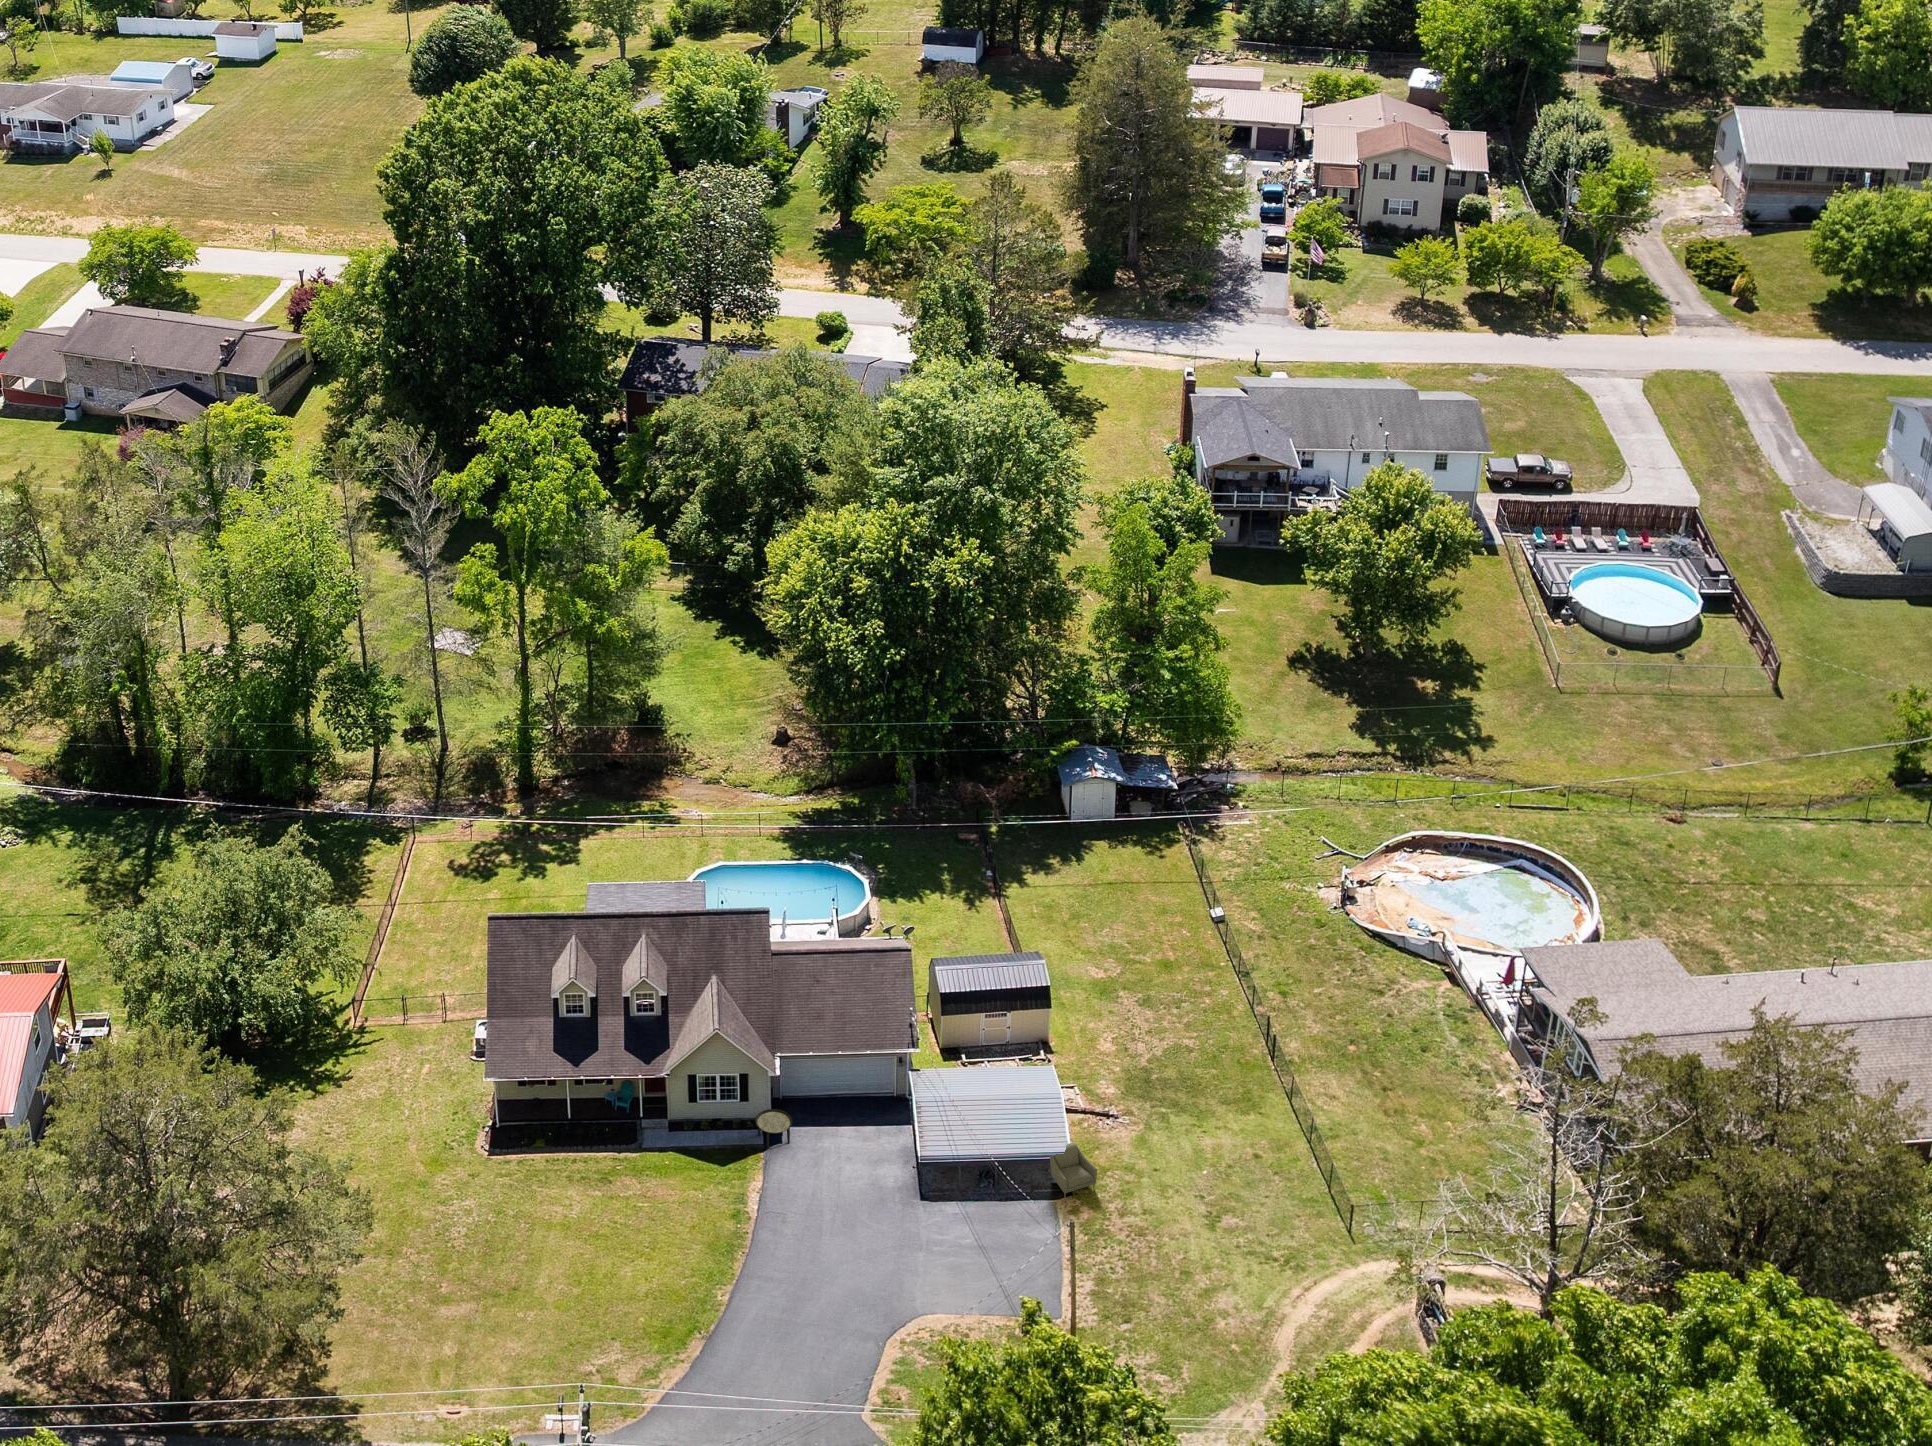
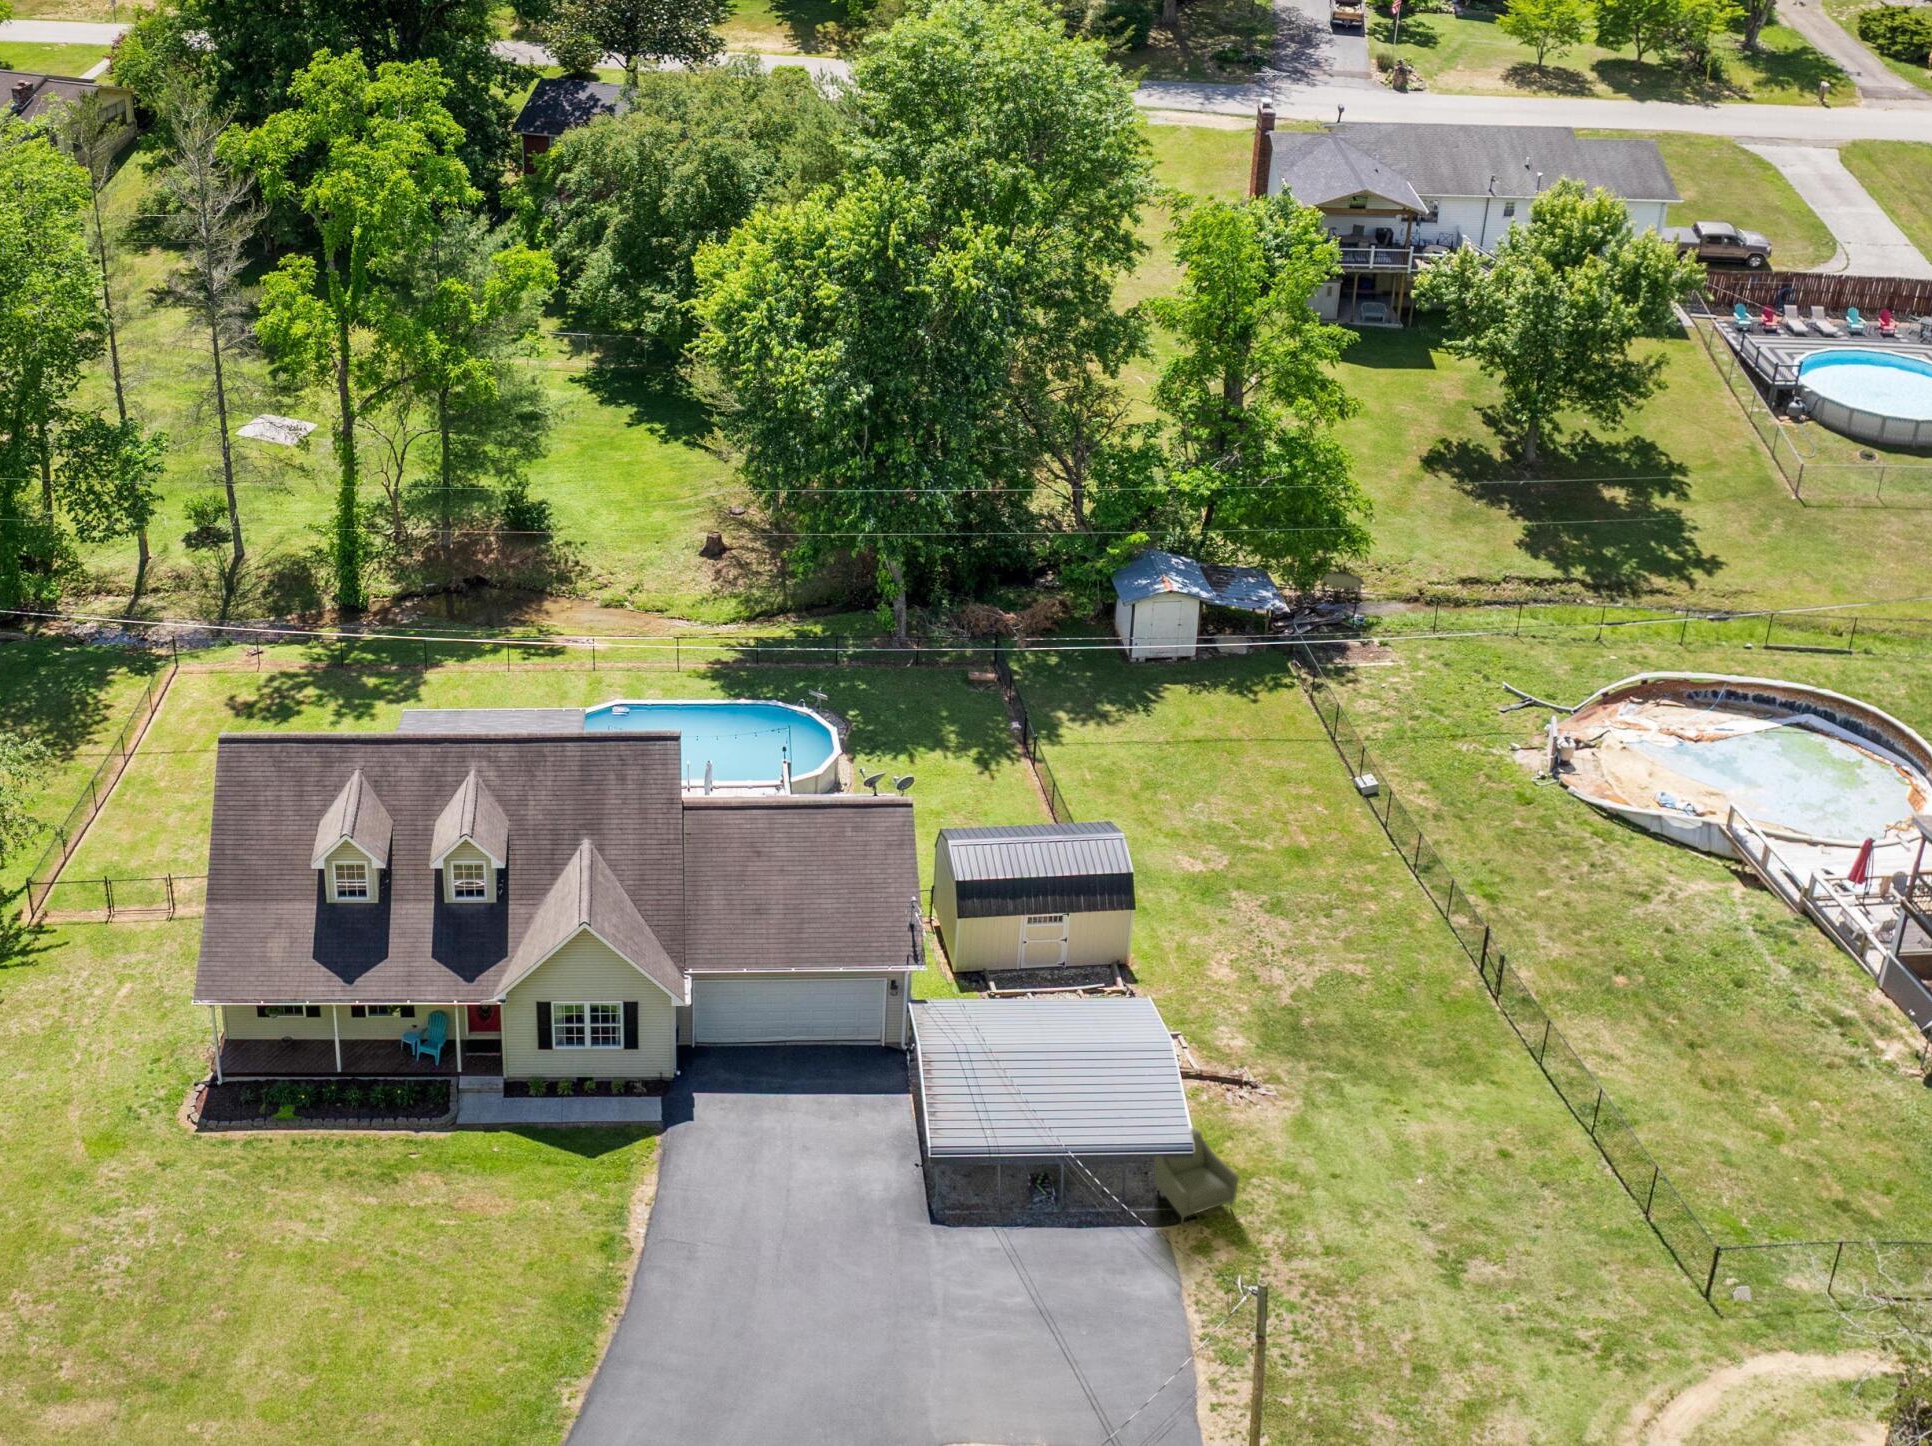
round table: present [755,1109,792,1149] -> present [1321,571,1364,607]

